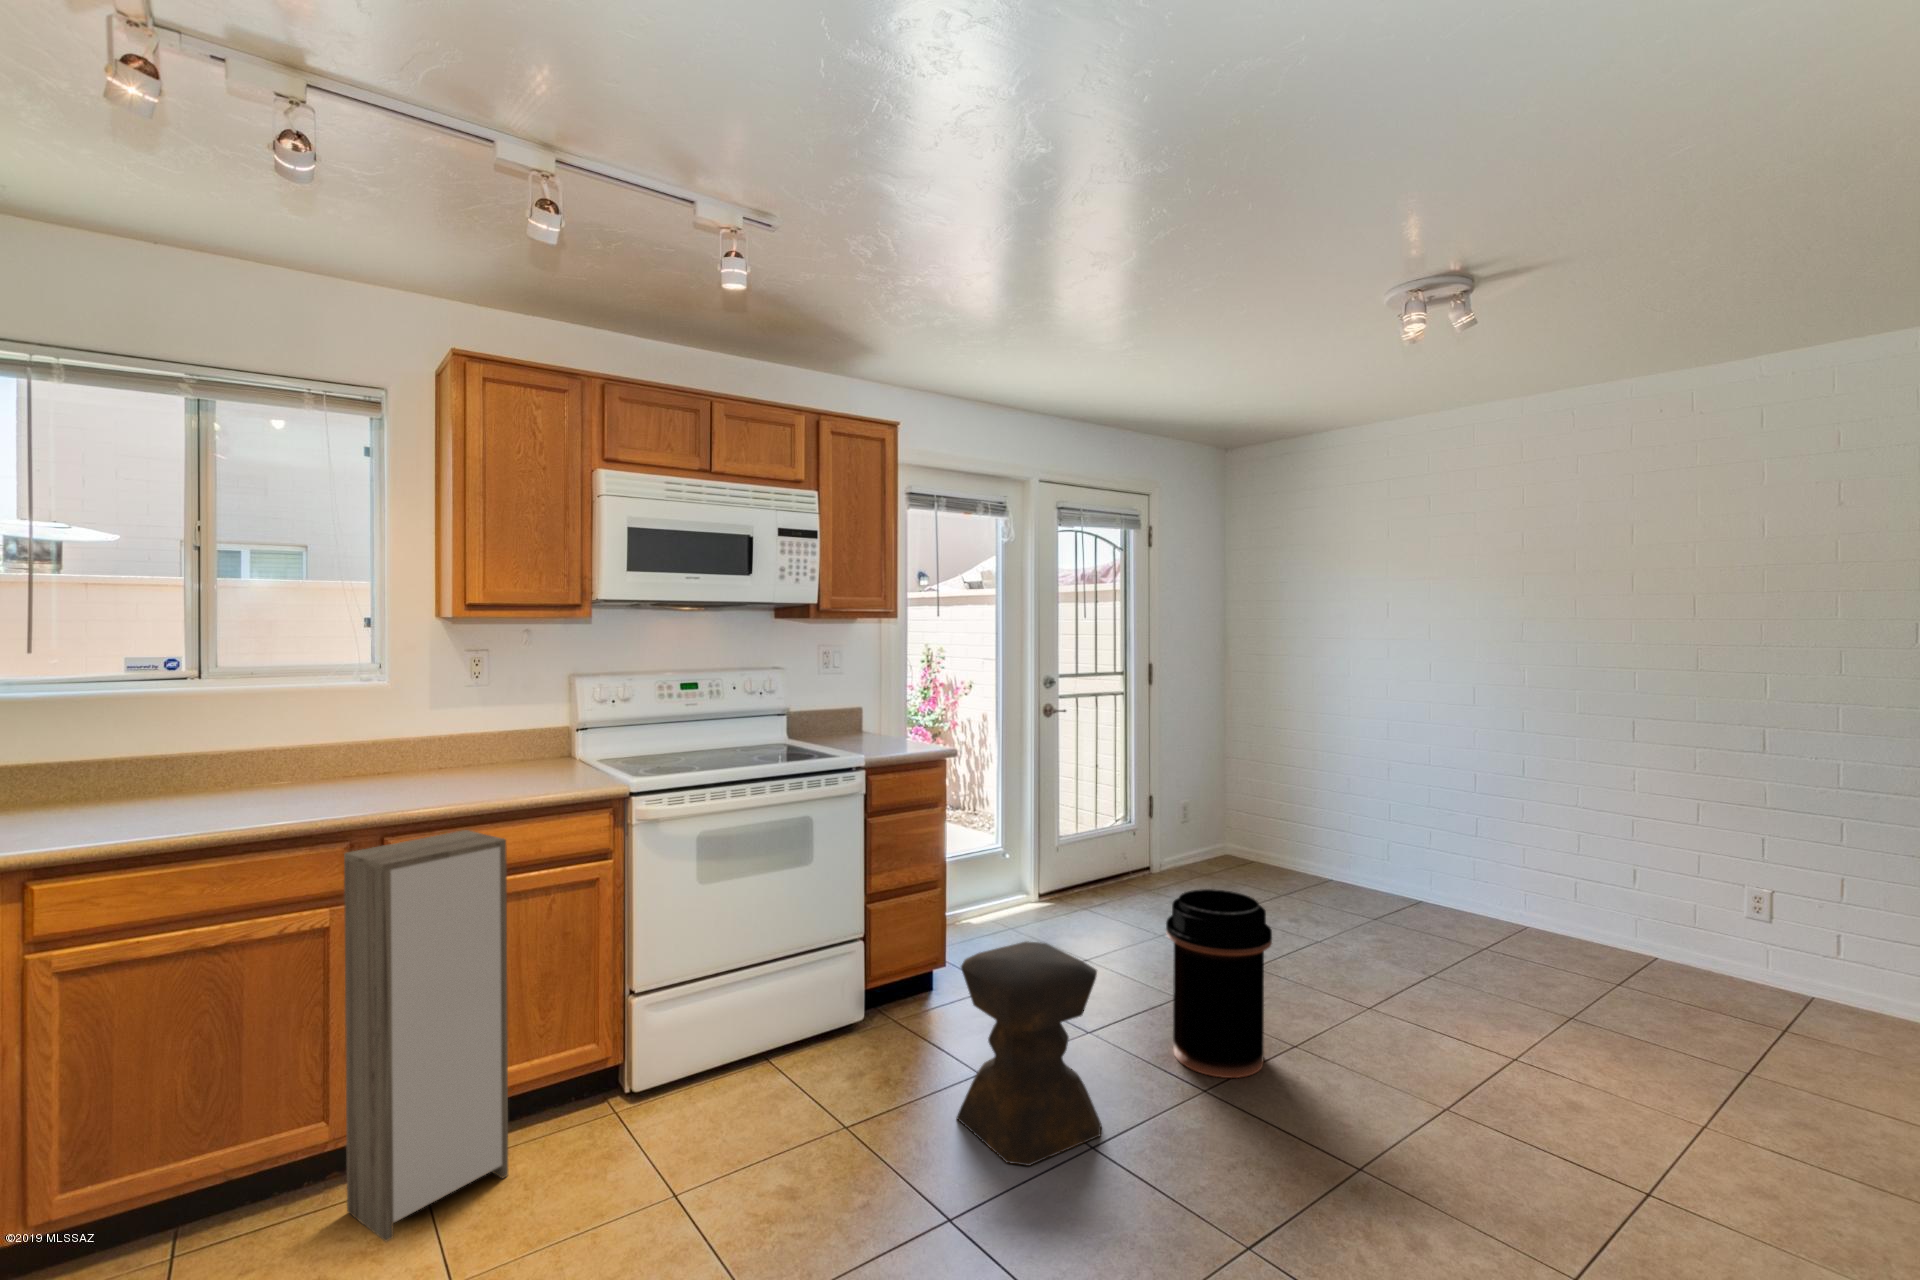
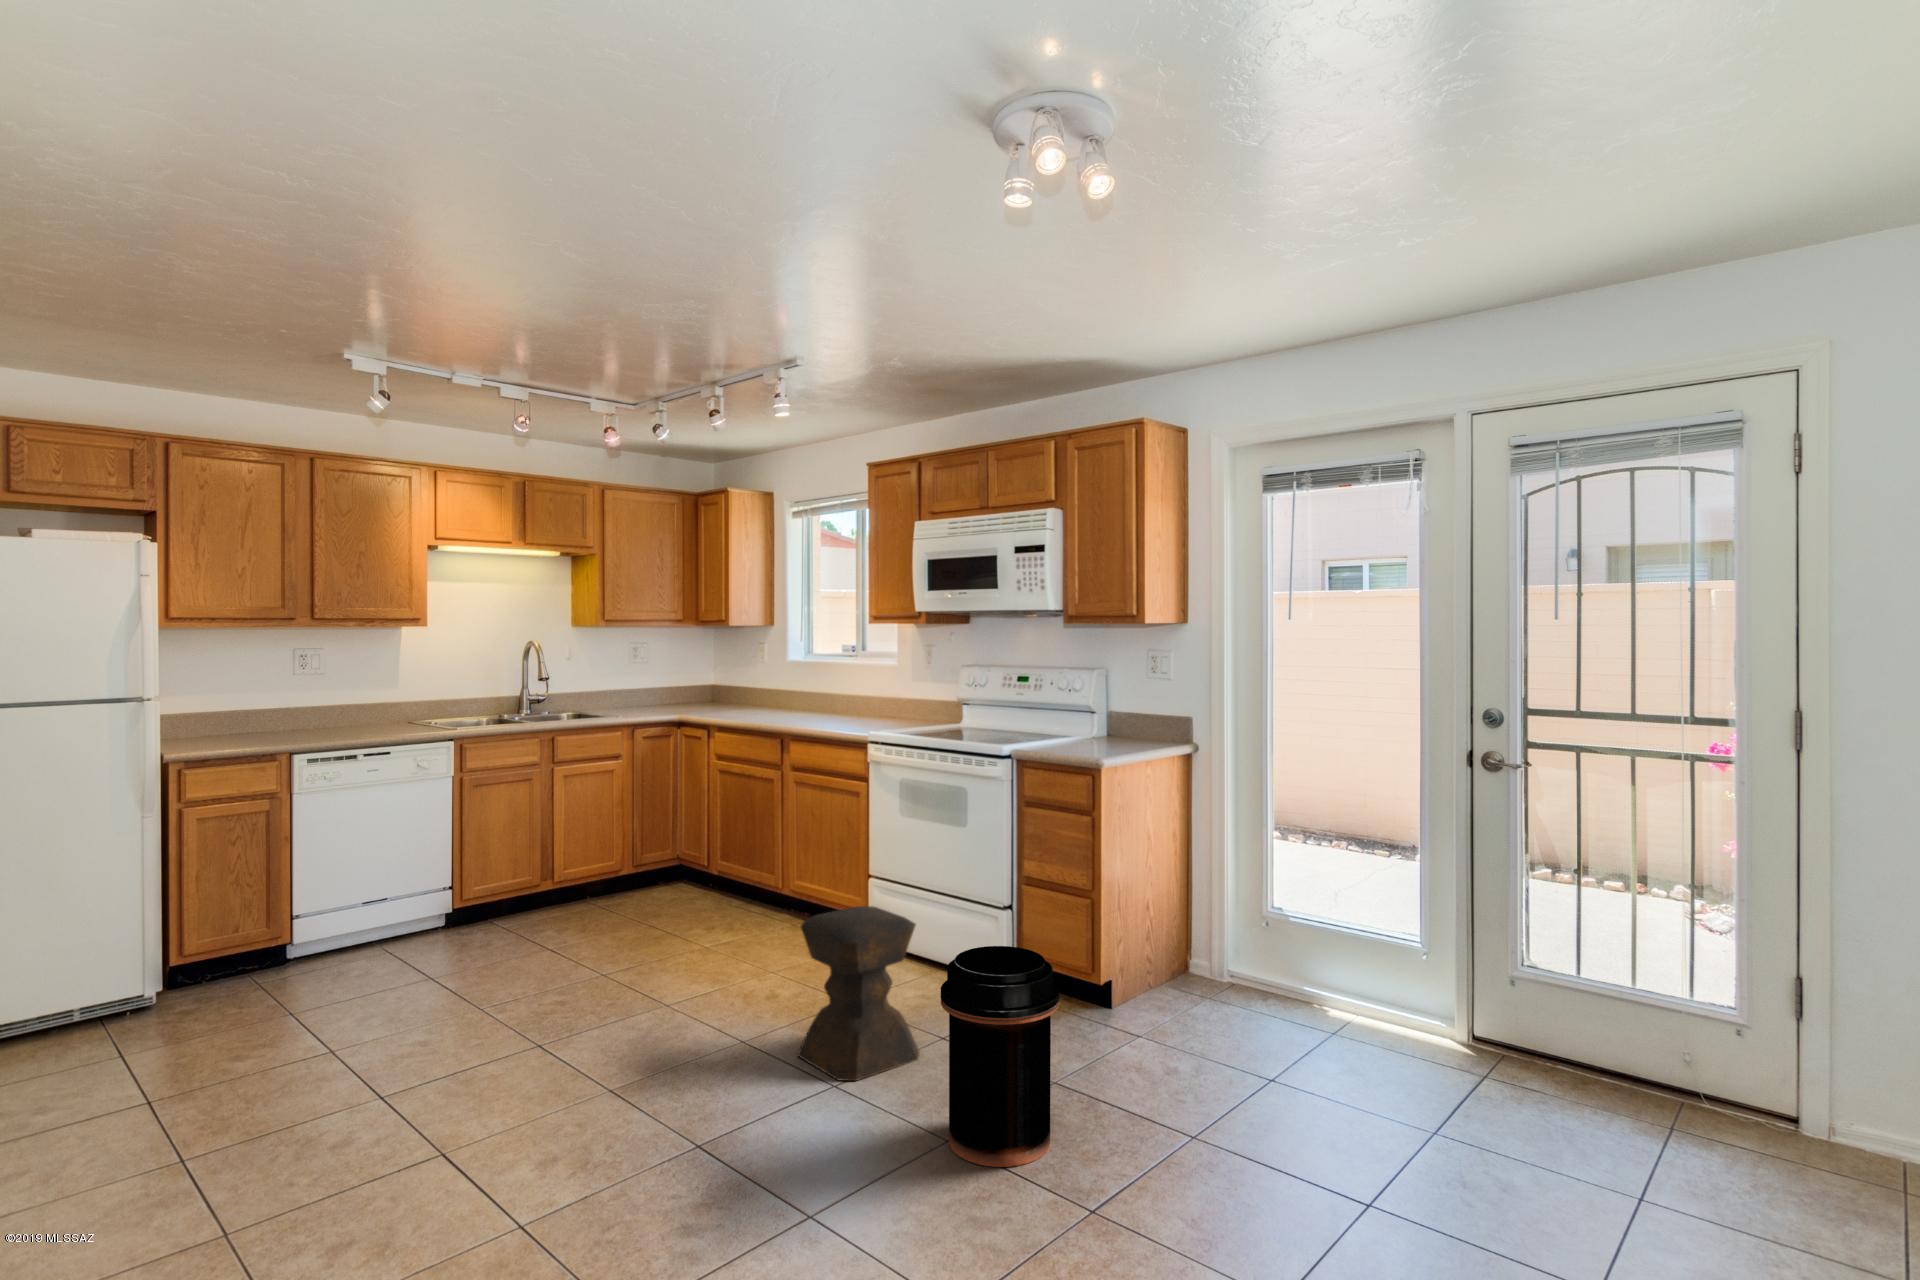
storage cabinet: present [344,830,508,1241] -> none [745,742,819,937]

